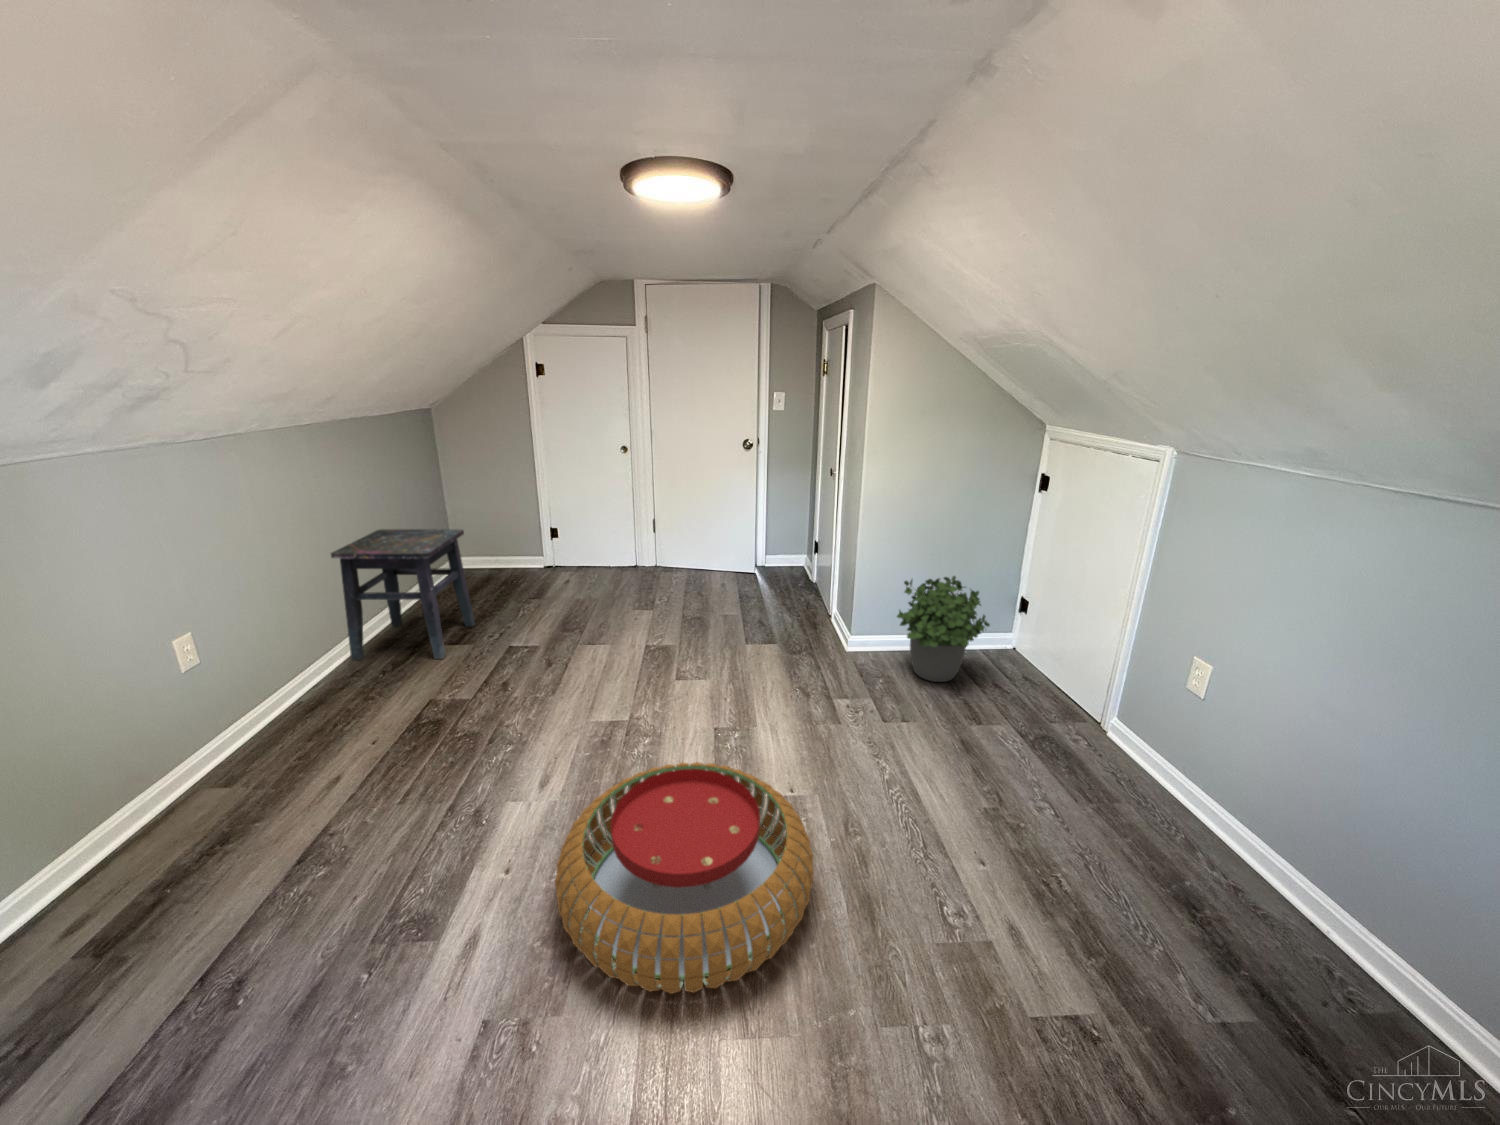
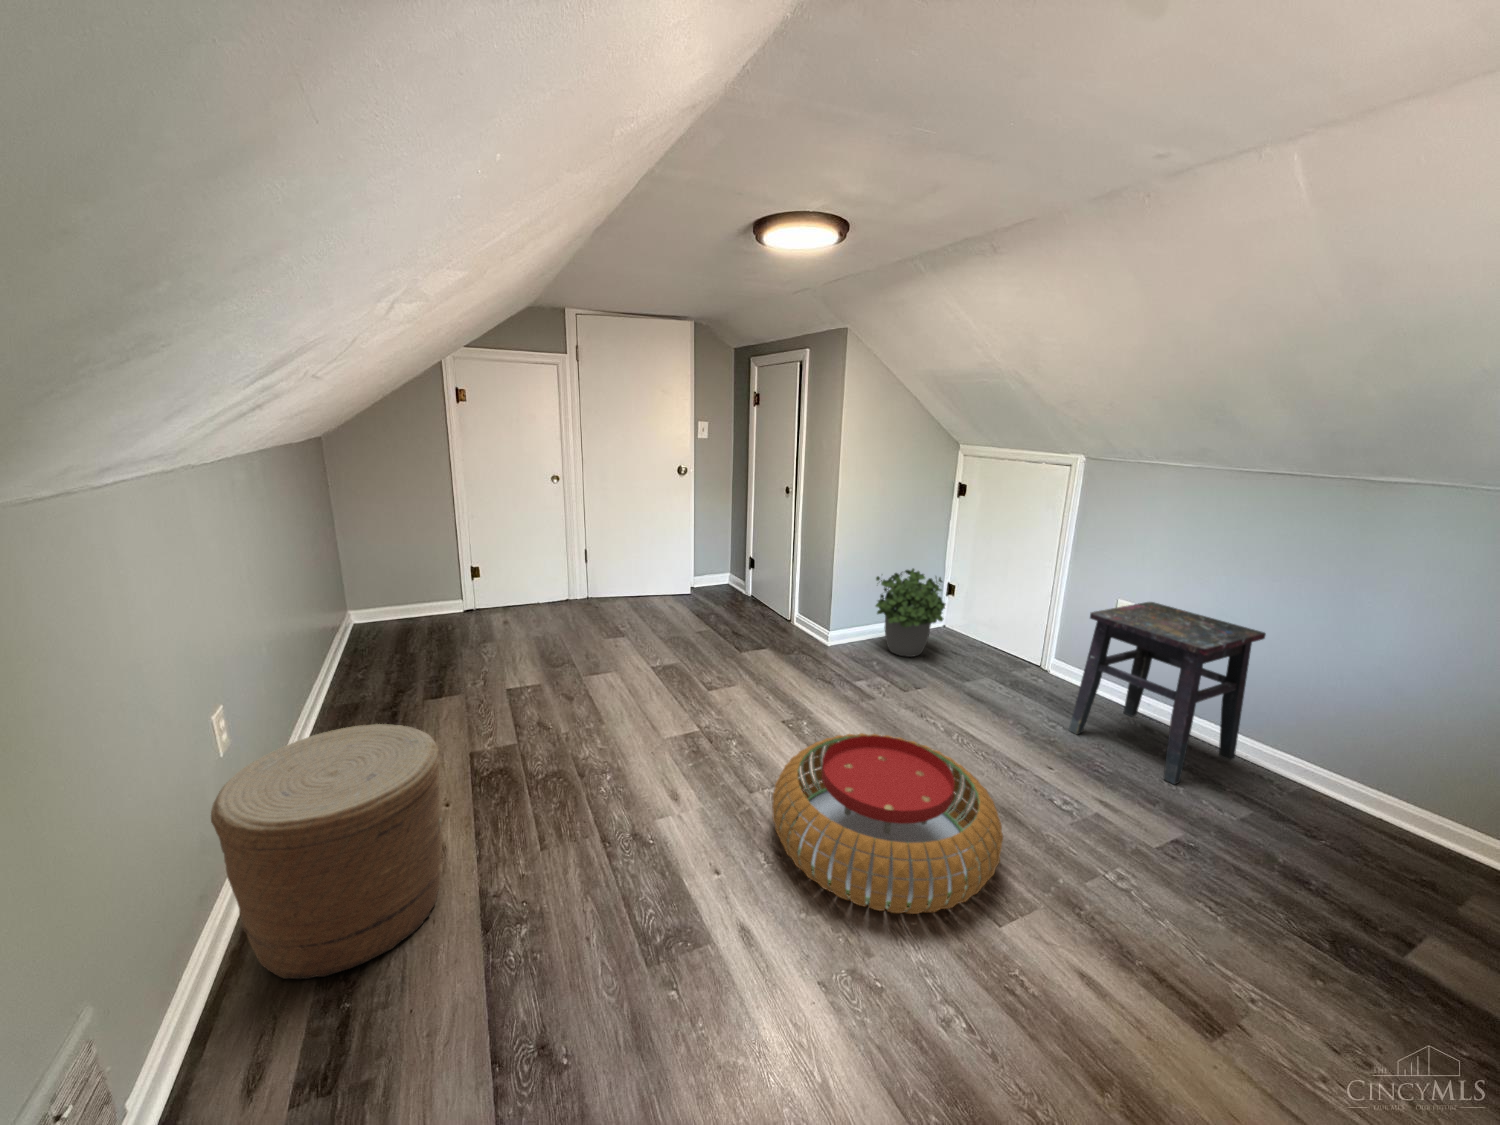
side table: present [331,529,475,660] -> present [1069,602,1266,784]
woven basket: none [97,669,312,865] -> present [211,724,442,979]

